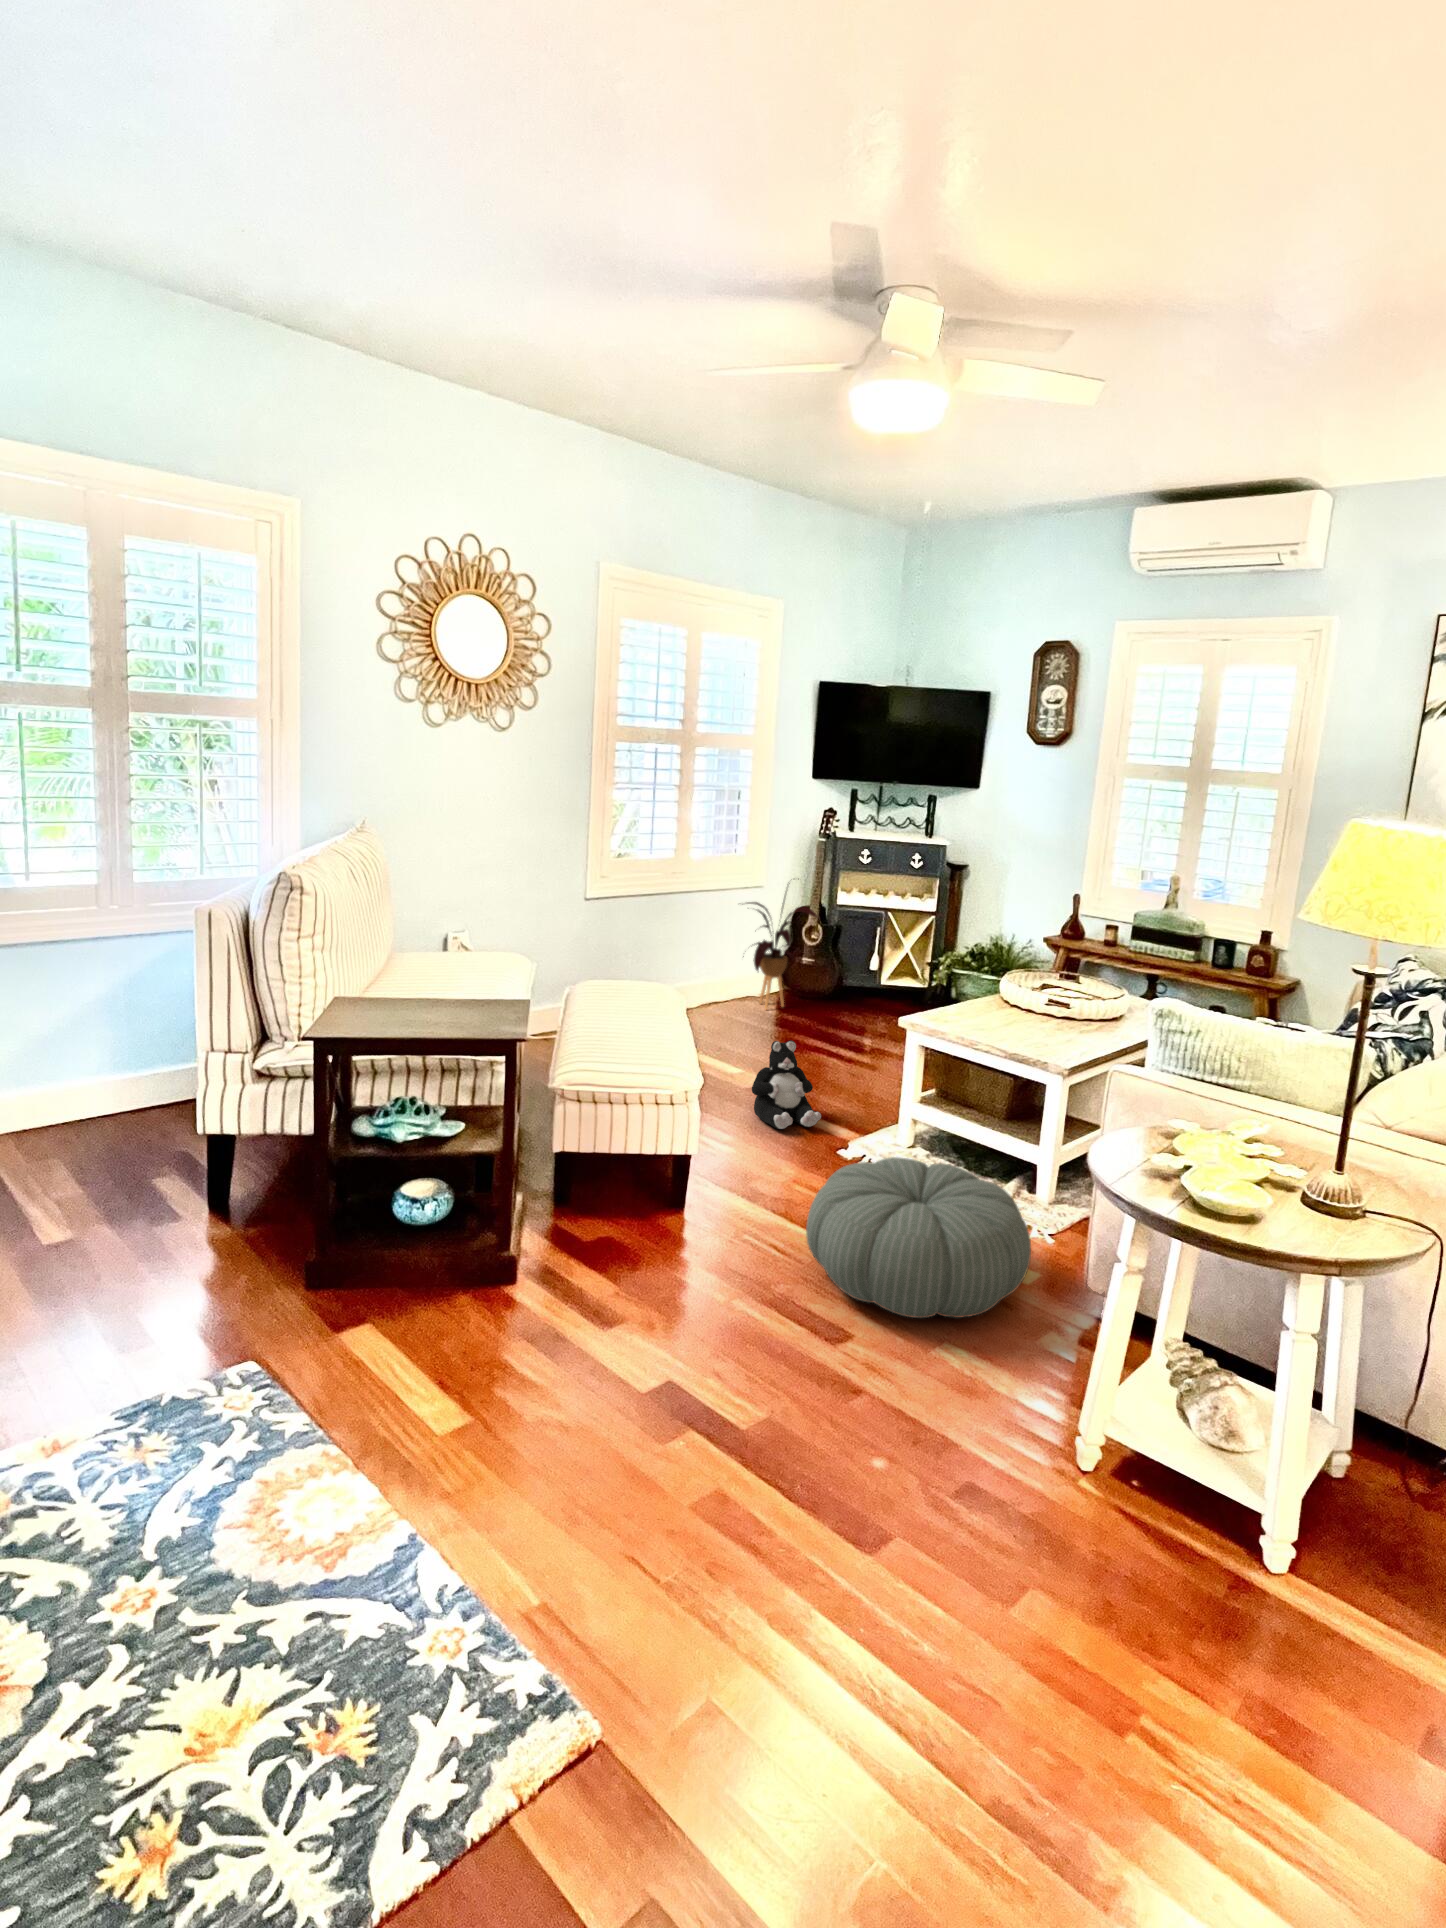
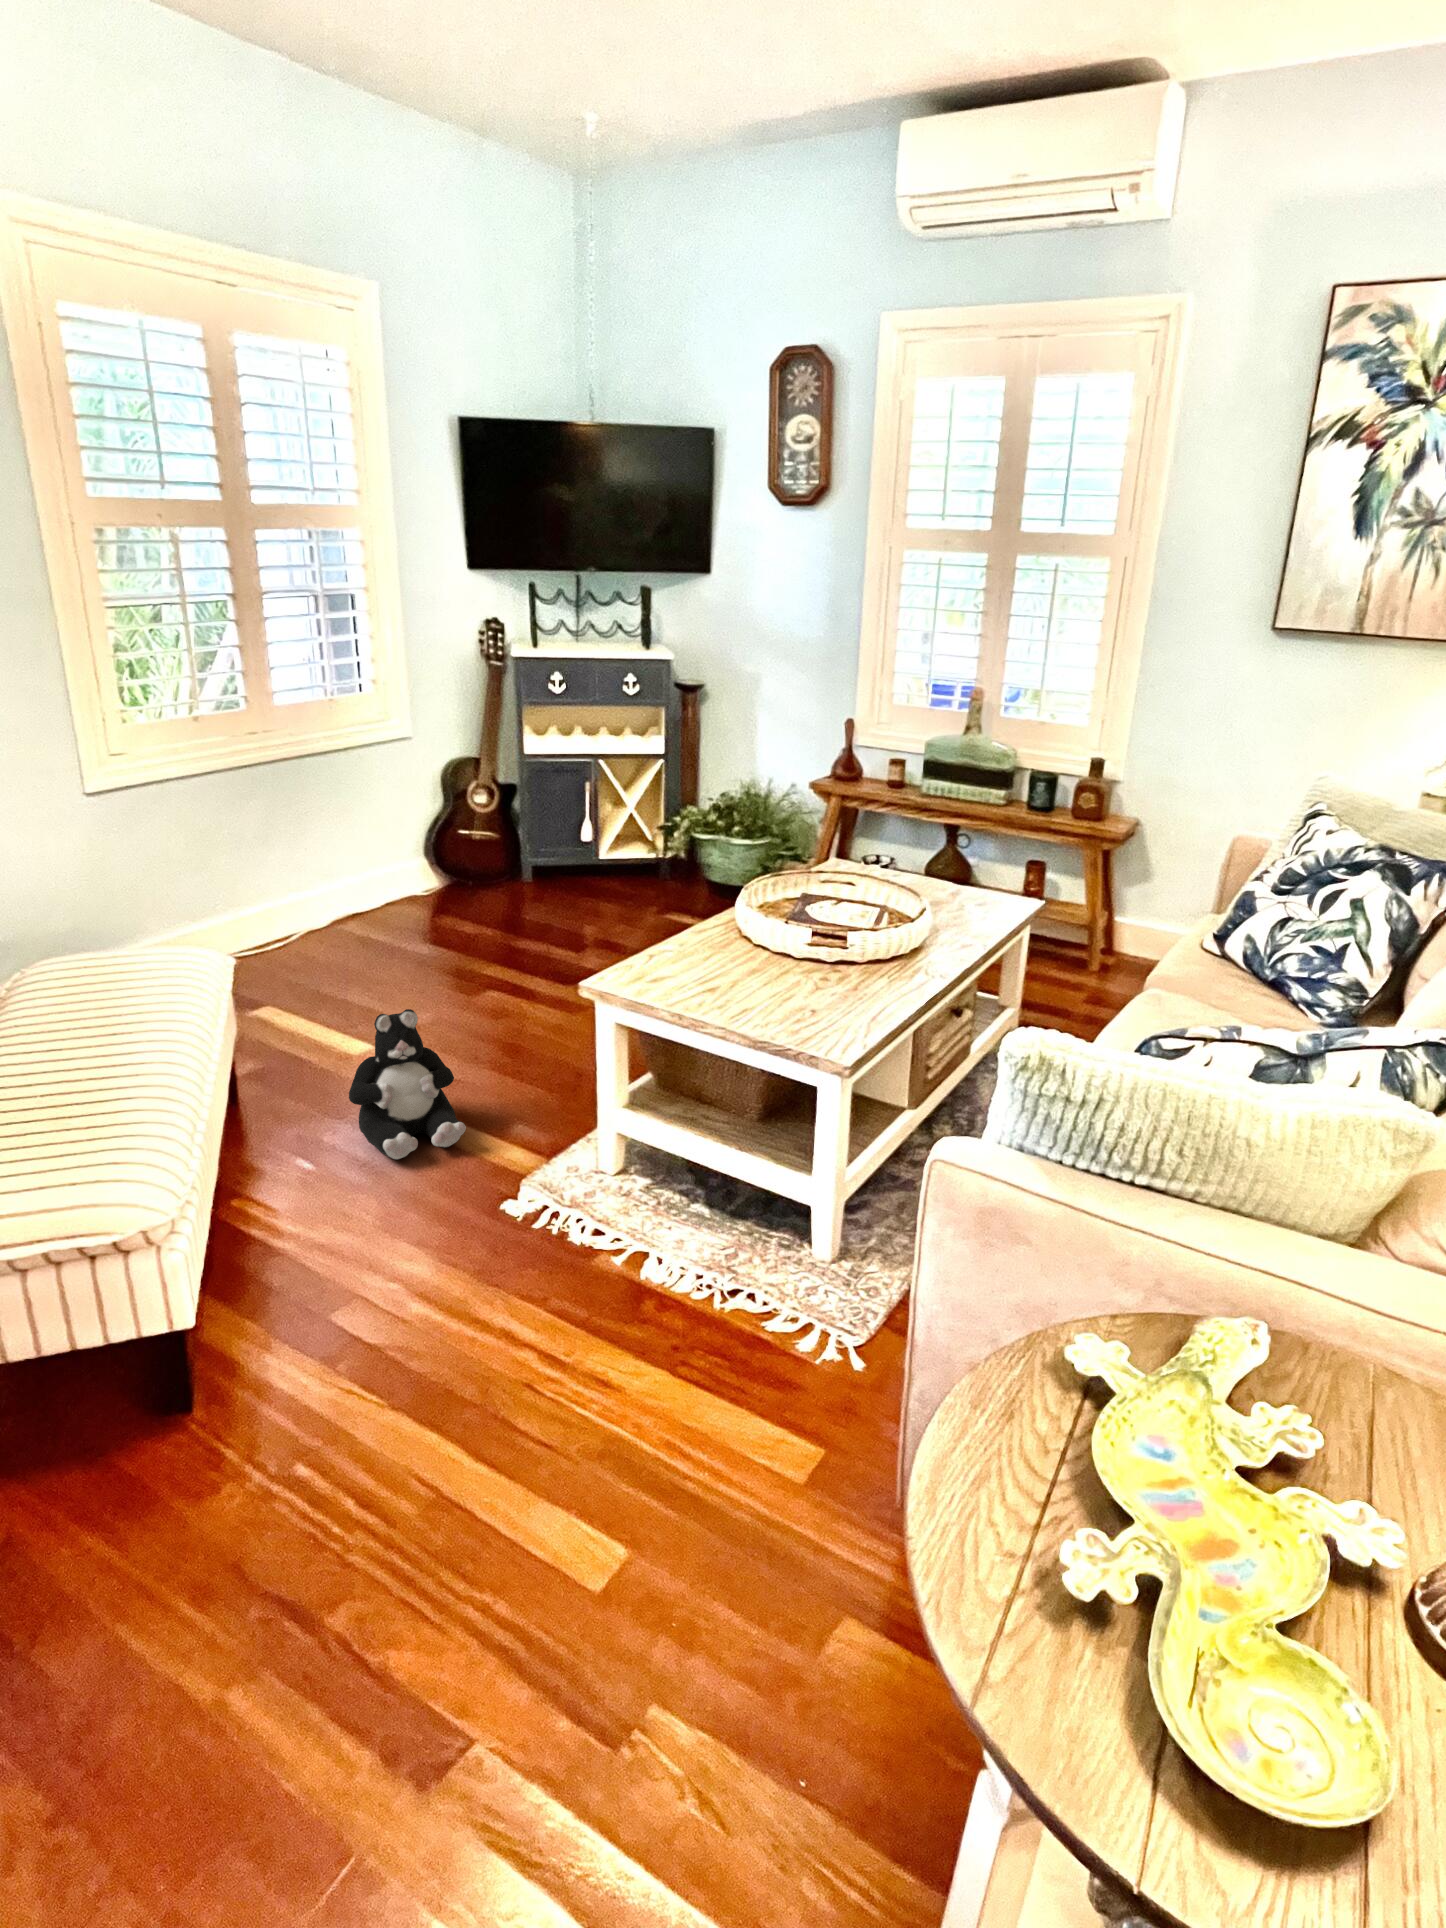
house plant: present [743,879,817,1010] -> none [367,721,490,915]
pouf: present [806,1157,1031,1318] -> none [356,1266,778,1655]

